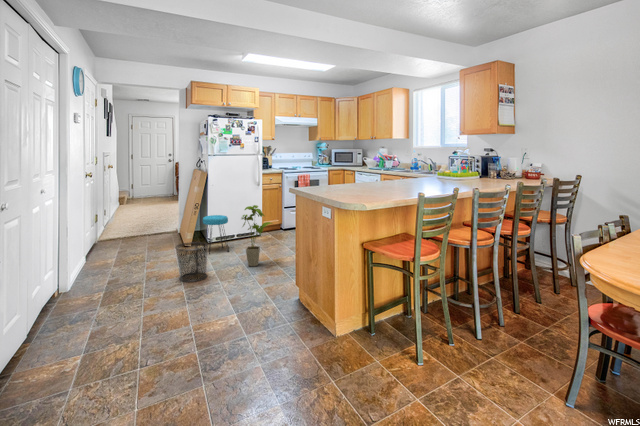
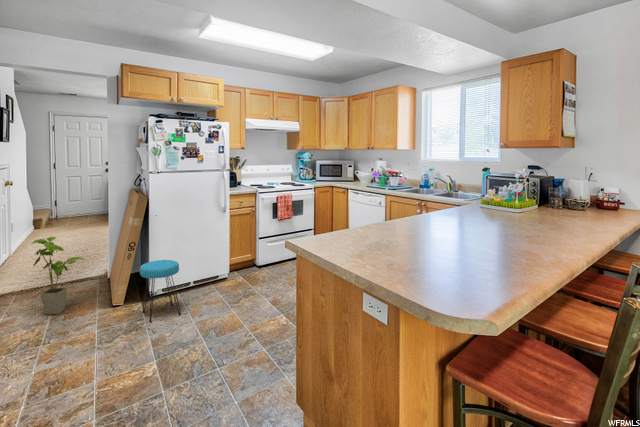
house plant: present [242,205,272,266] -> present [32,237,84,315]
waste bin: present [175,242,208,282] -> none [81,321,142,398]

